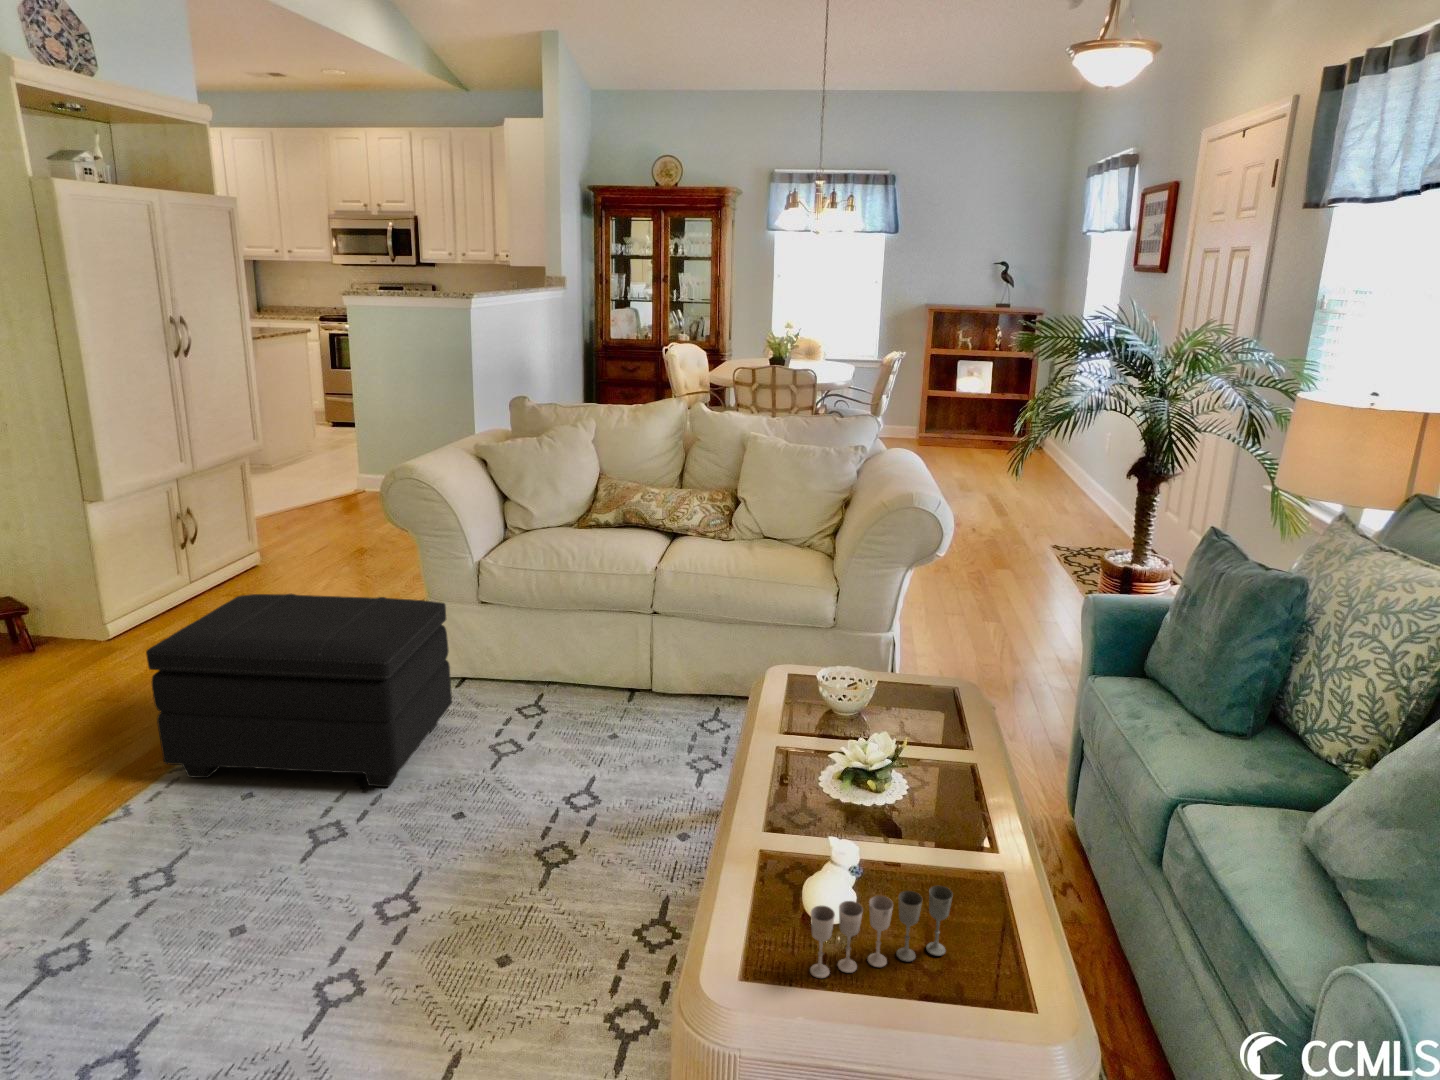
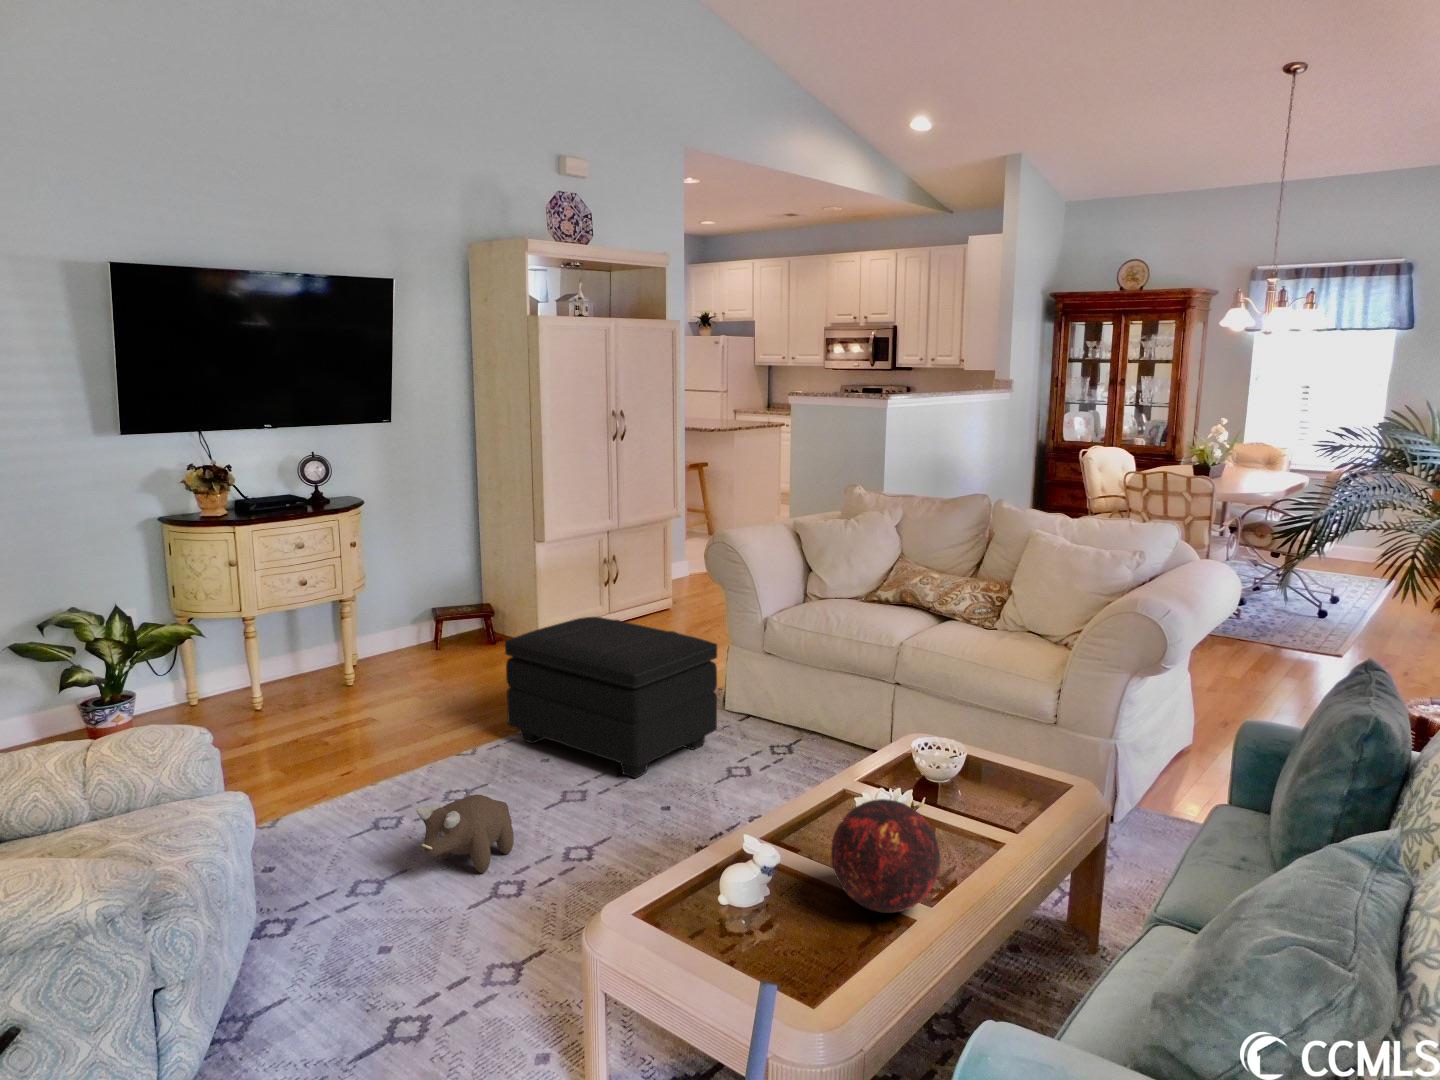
decorative orb: none [895,754,1017,878] -> present [831,799,940,913]
plush toy: none [174,875,305,989] -> present [416,795,514,873]
wine glass: present [810,886,953,978] -> none [683,871,805,951]

